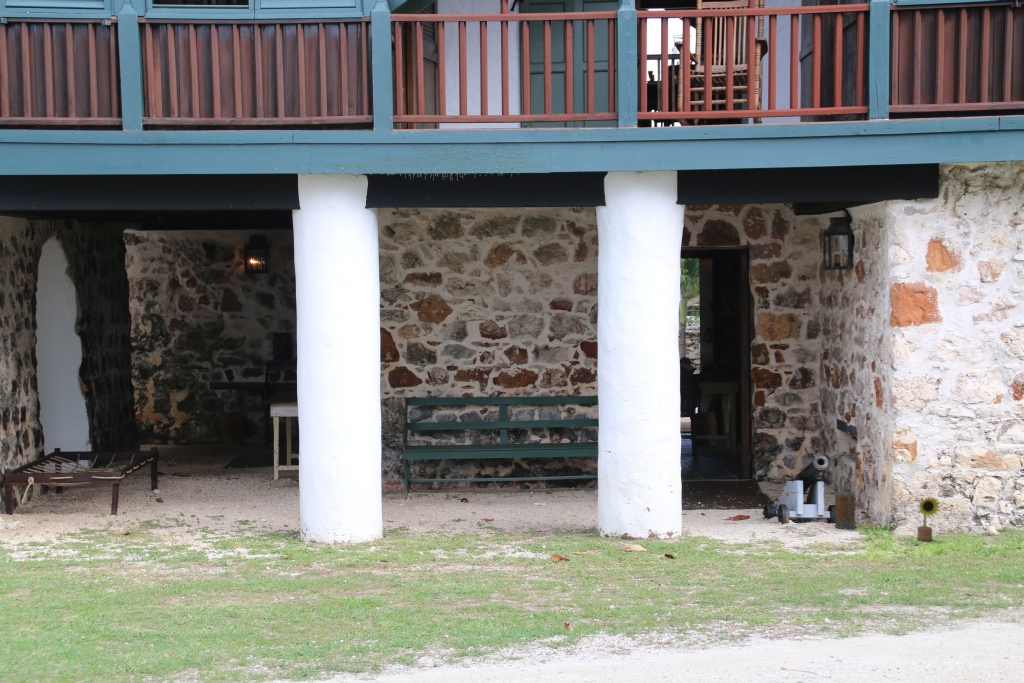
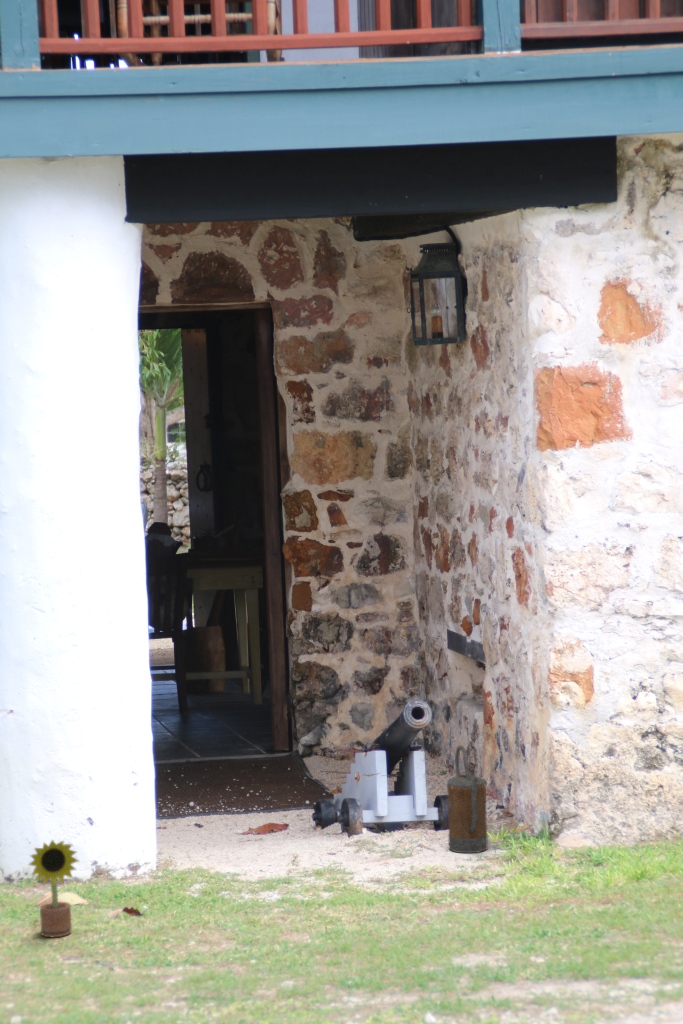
decorative plant: present [918,498,941,541] -> present [29,841,78,937]

